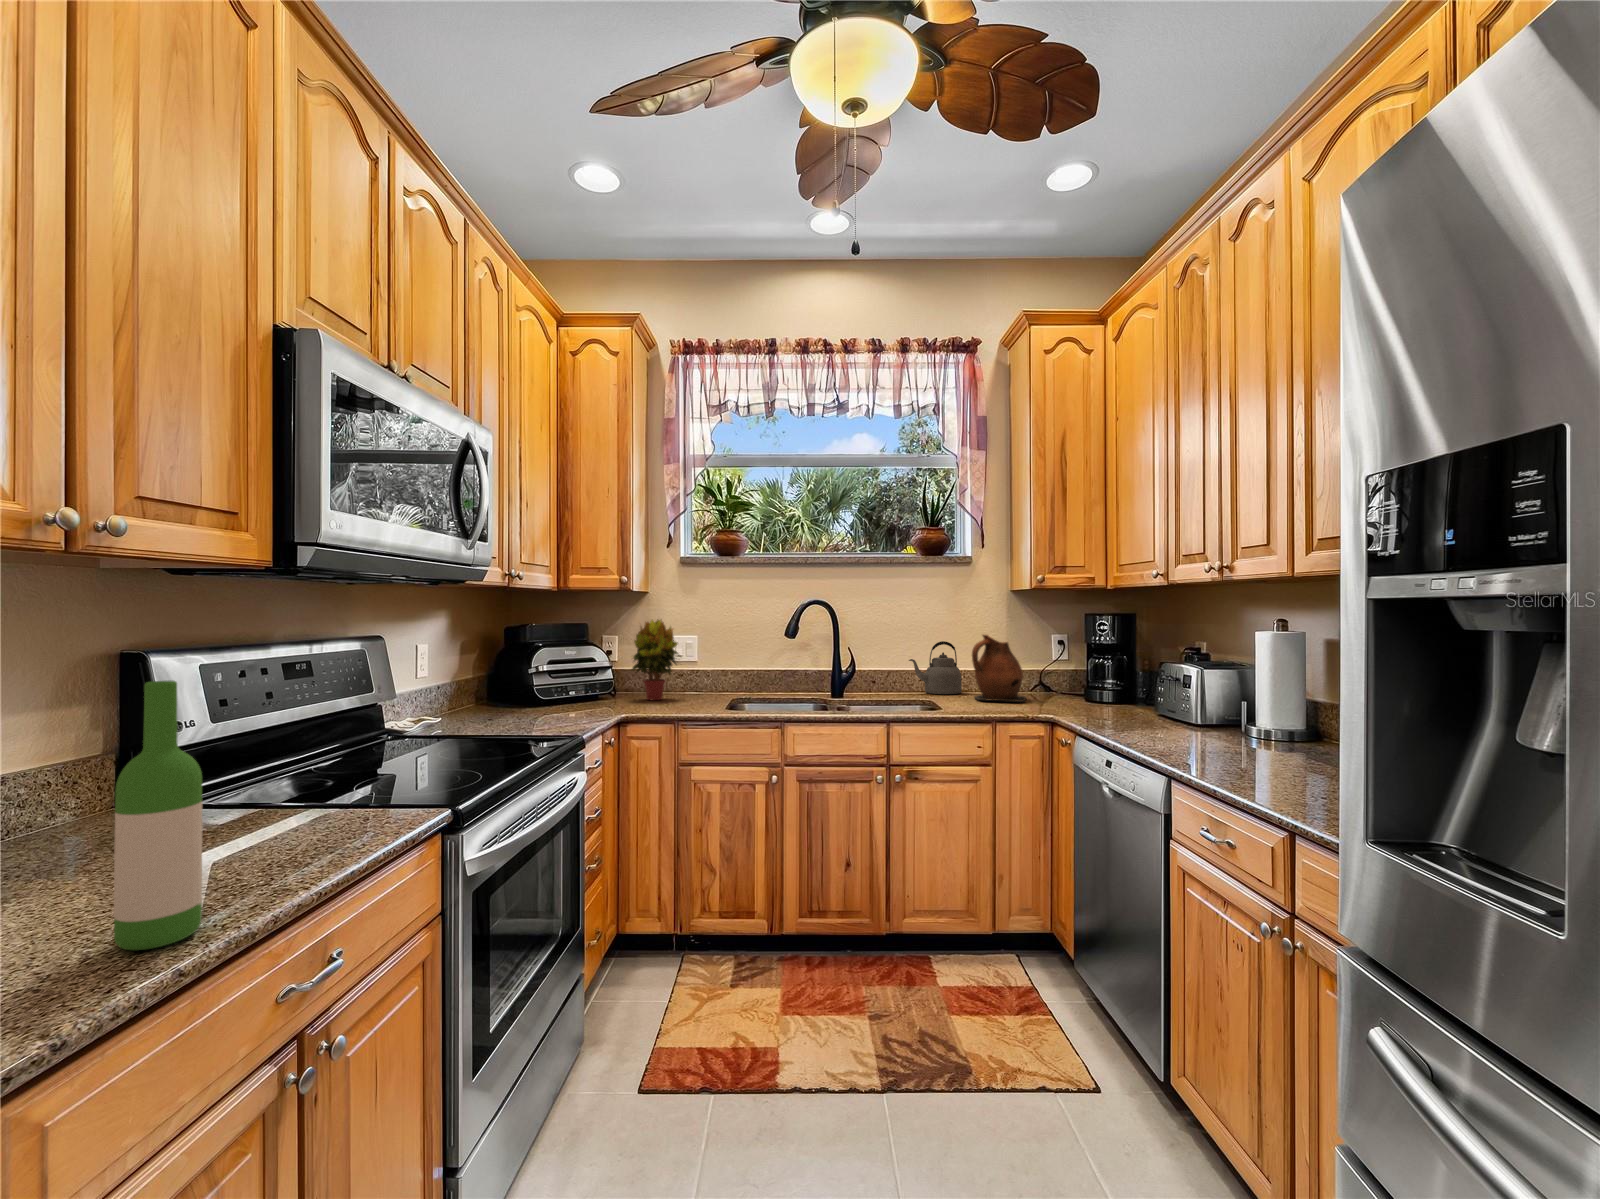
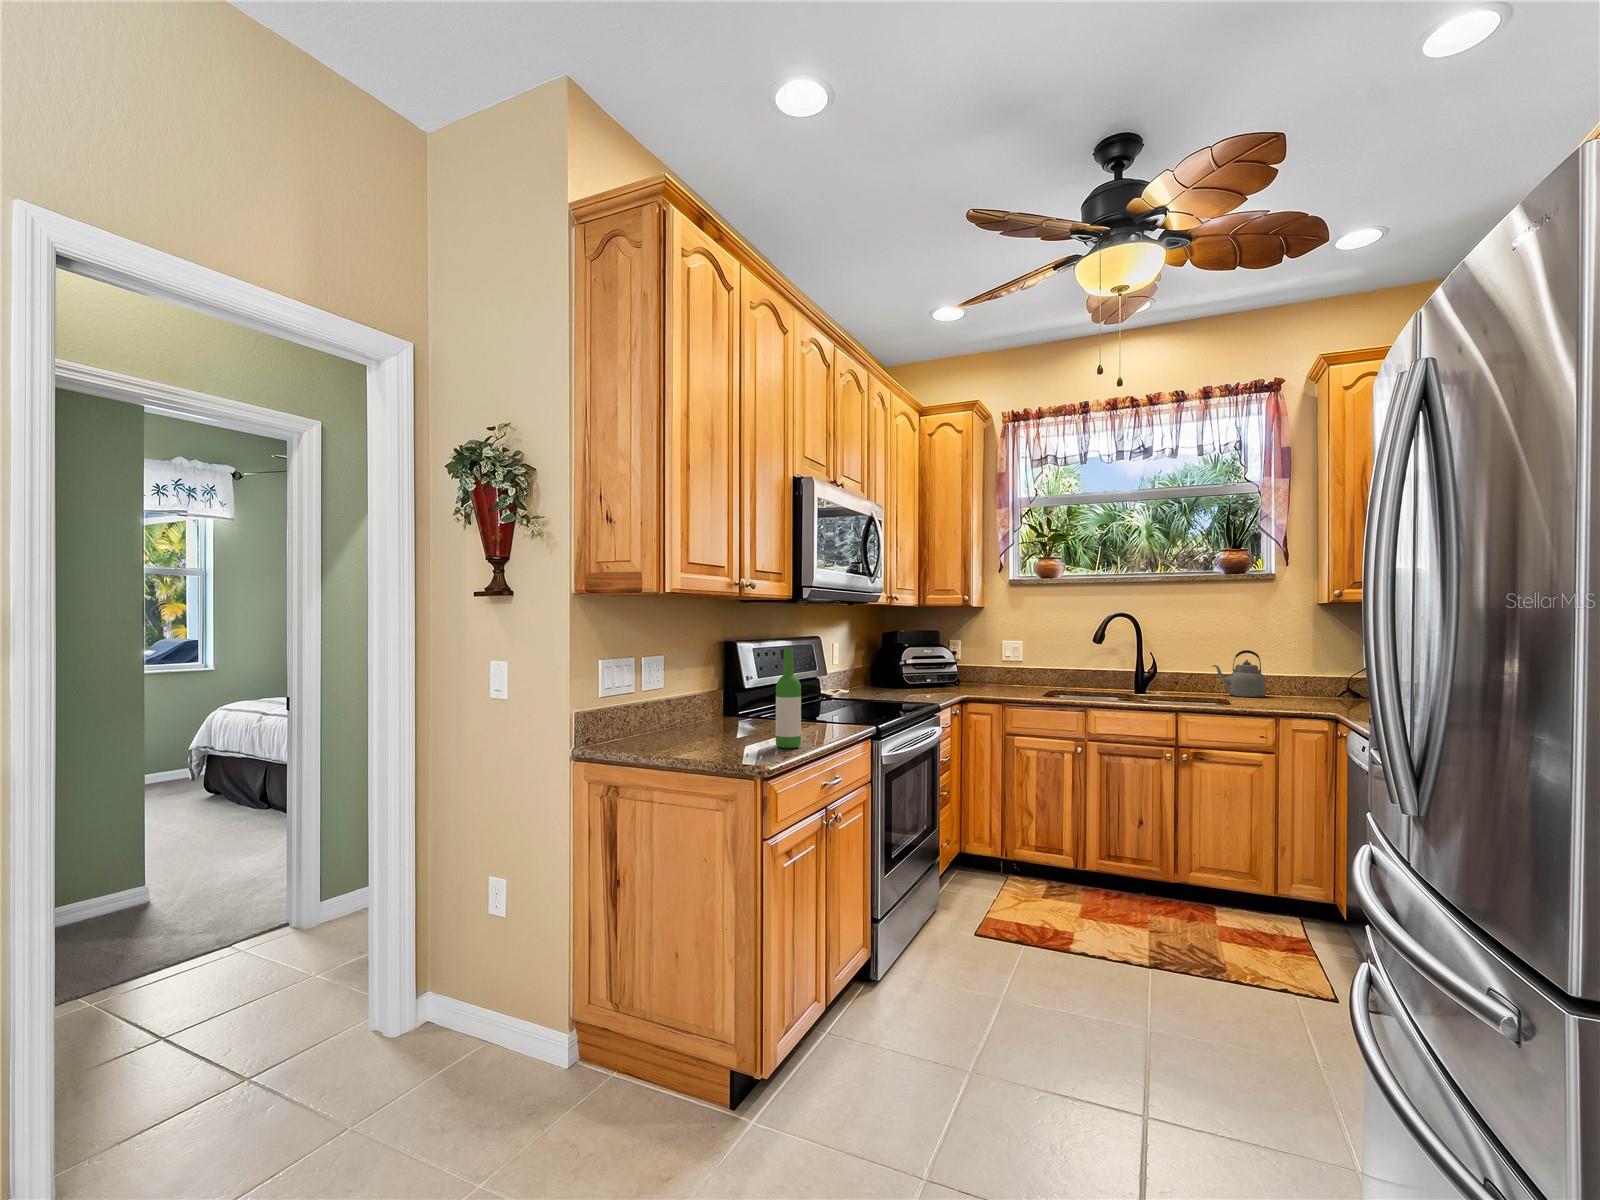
potted plant: present [632,620,679,700] -> none [969,627,1010,689]
ceramic pitcher: present [972,635,1026,702] -> none [1267,644,1328,705]

